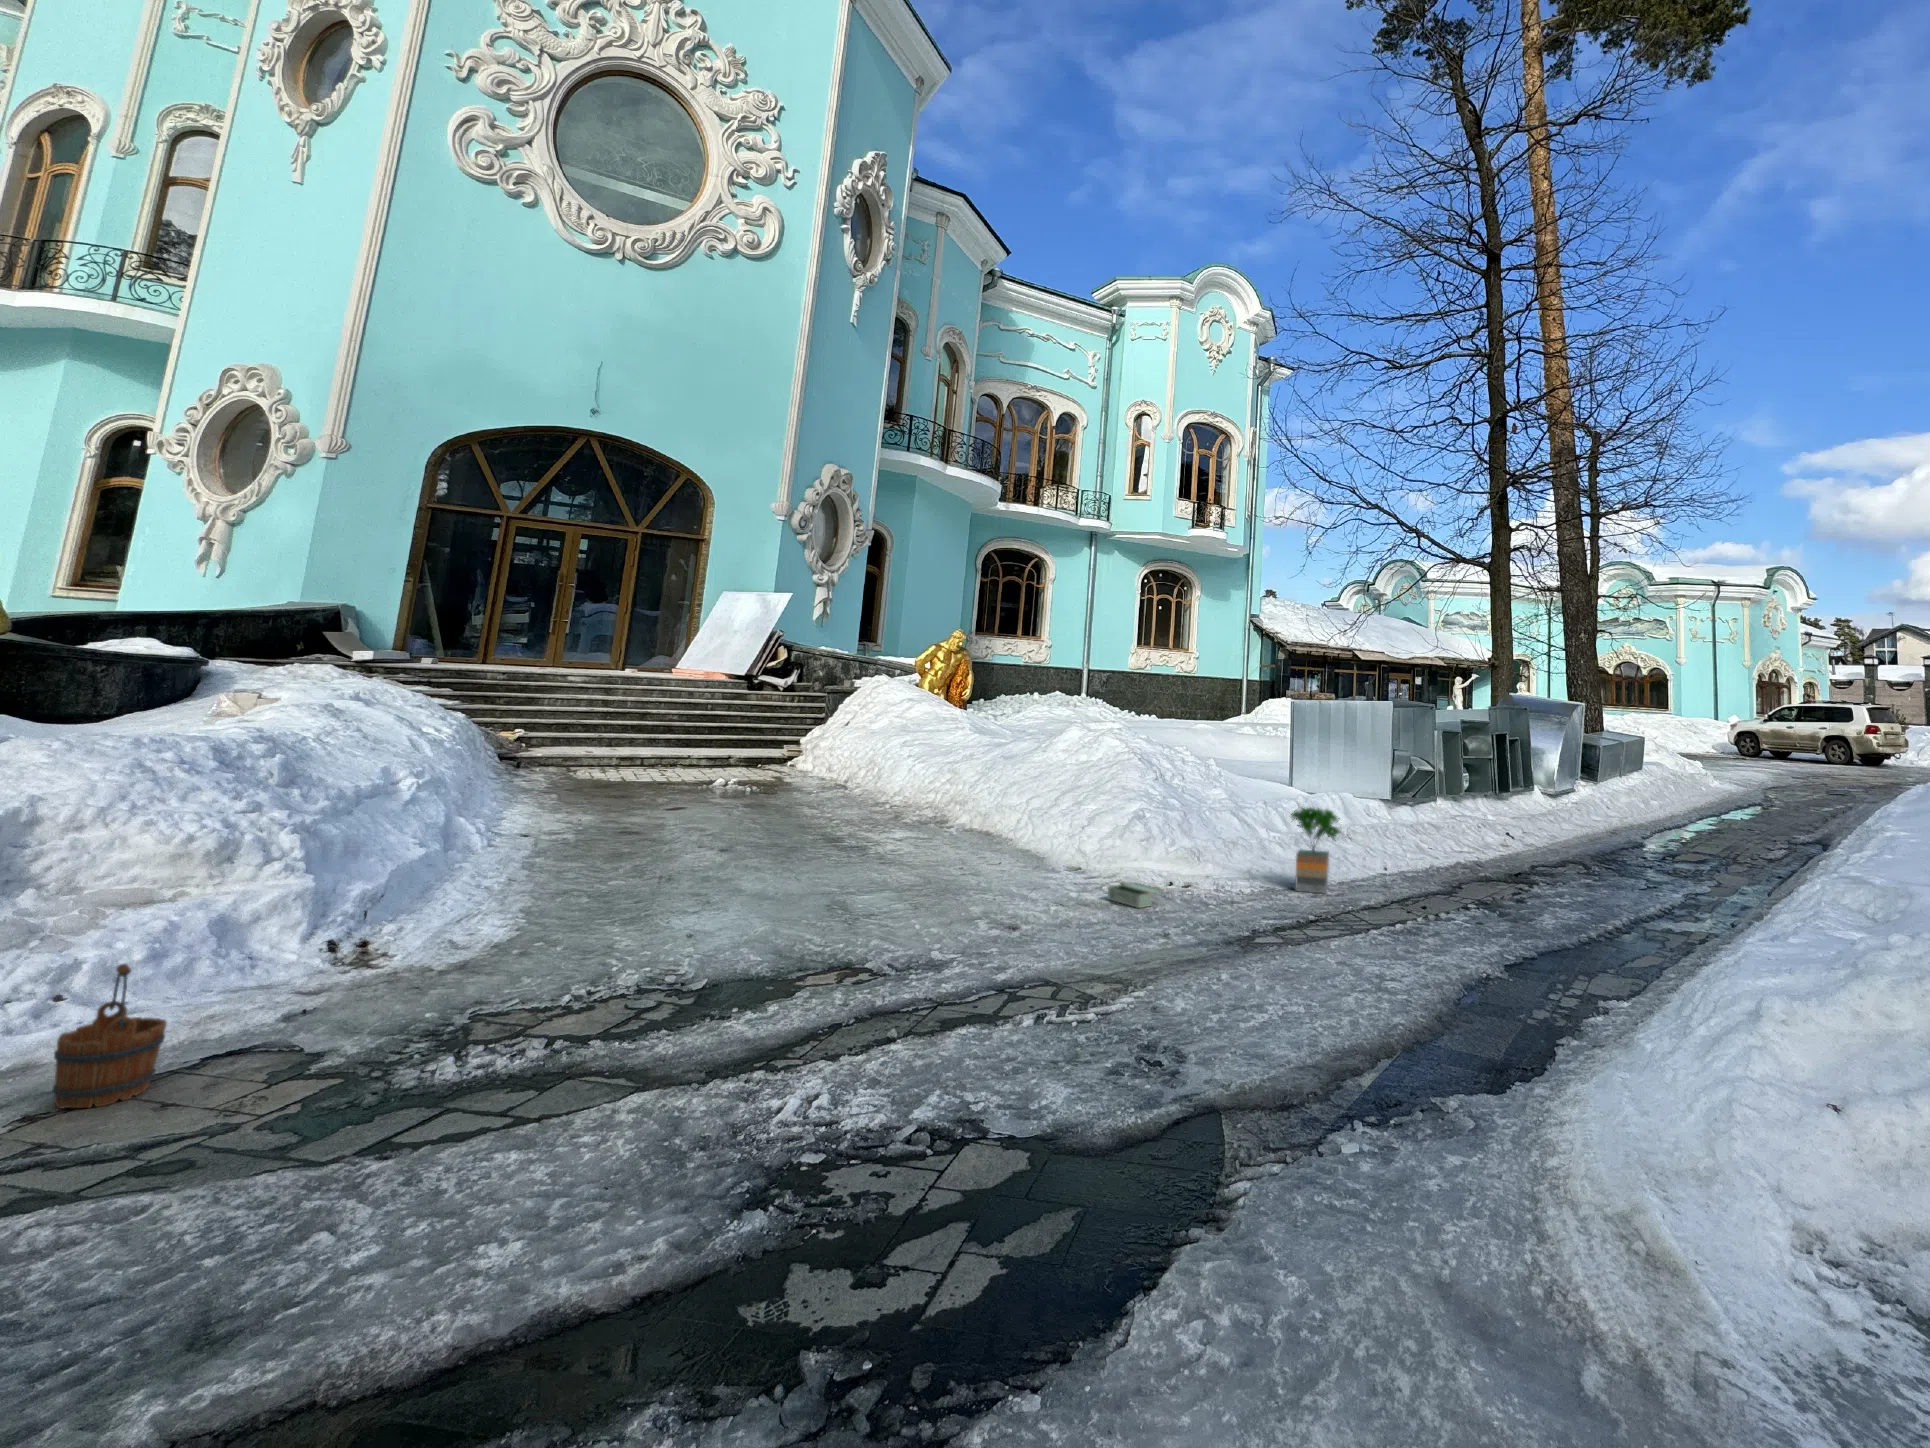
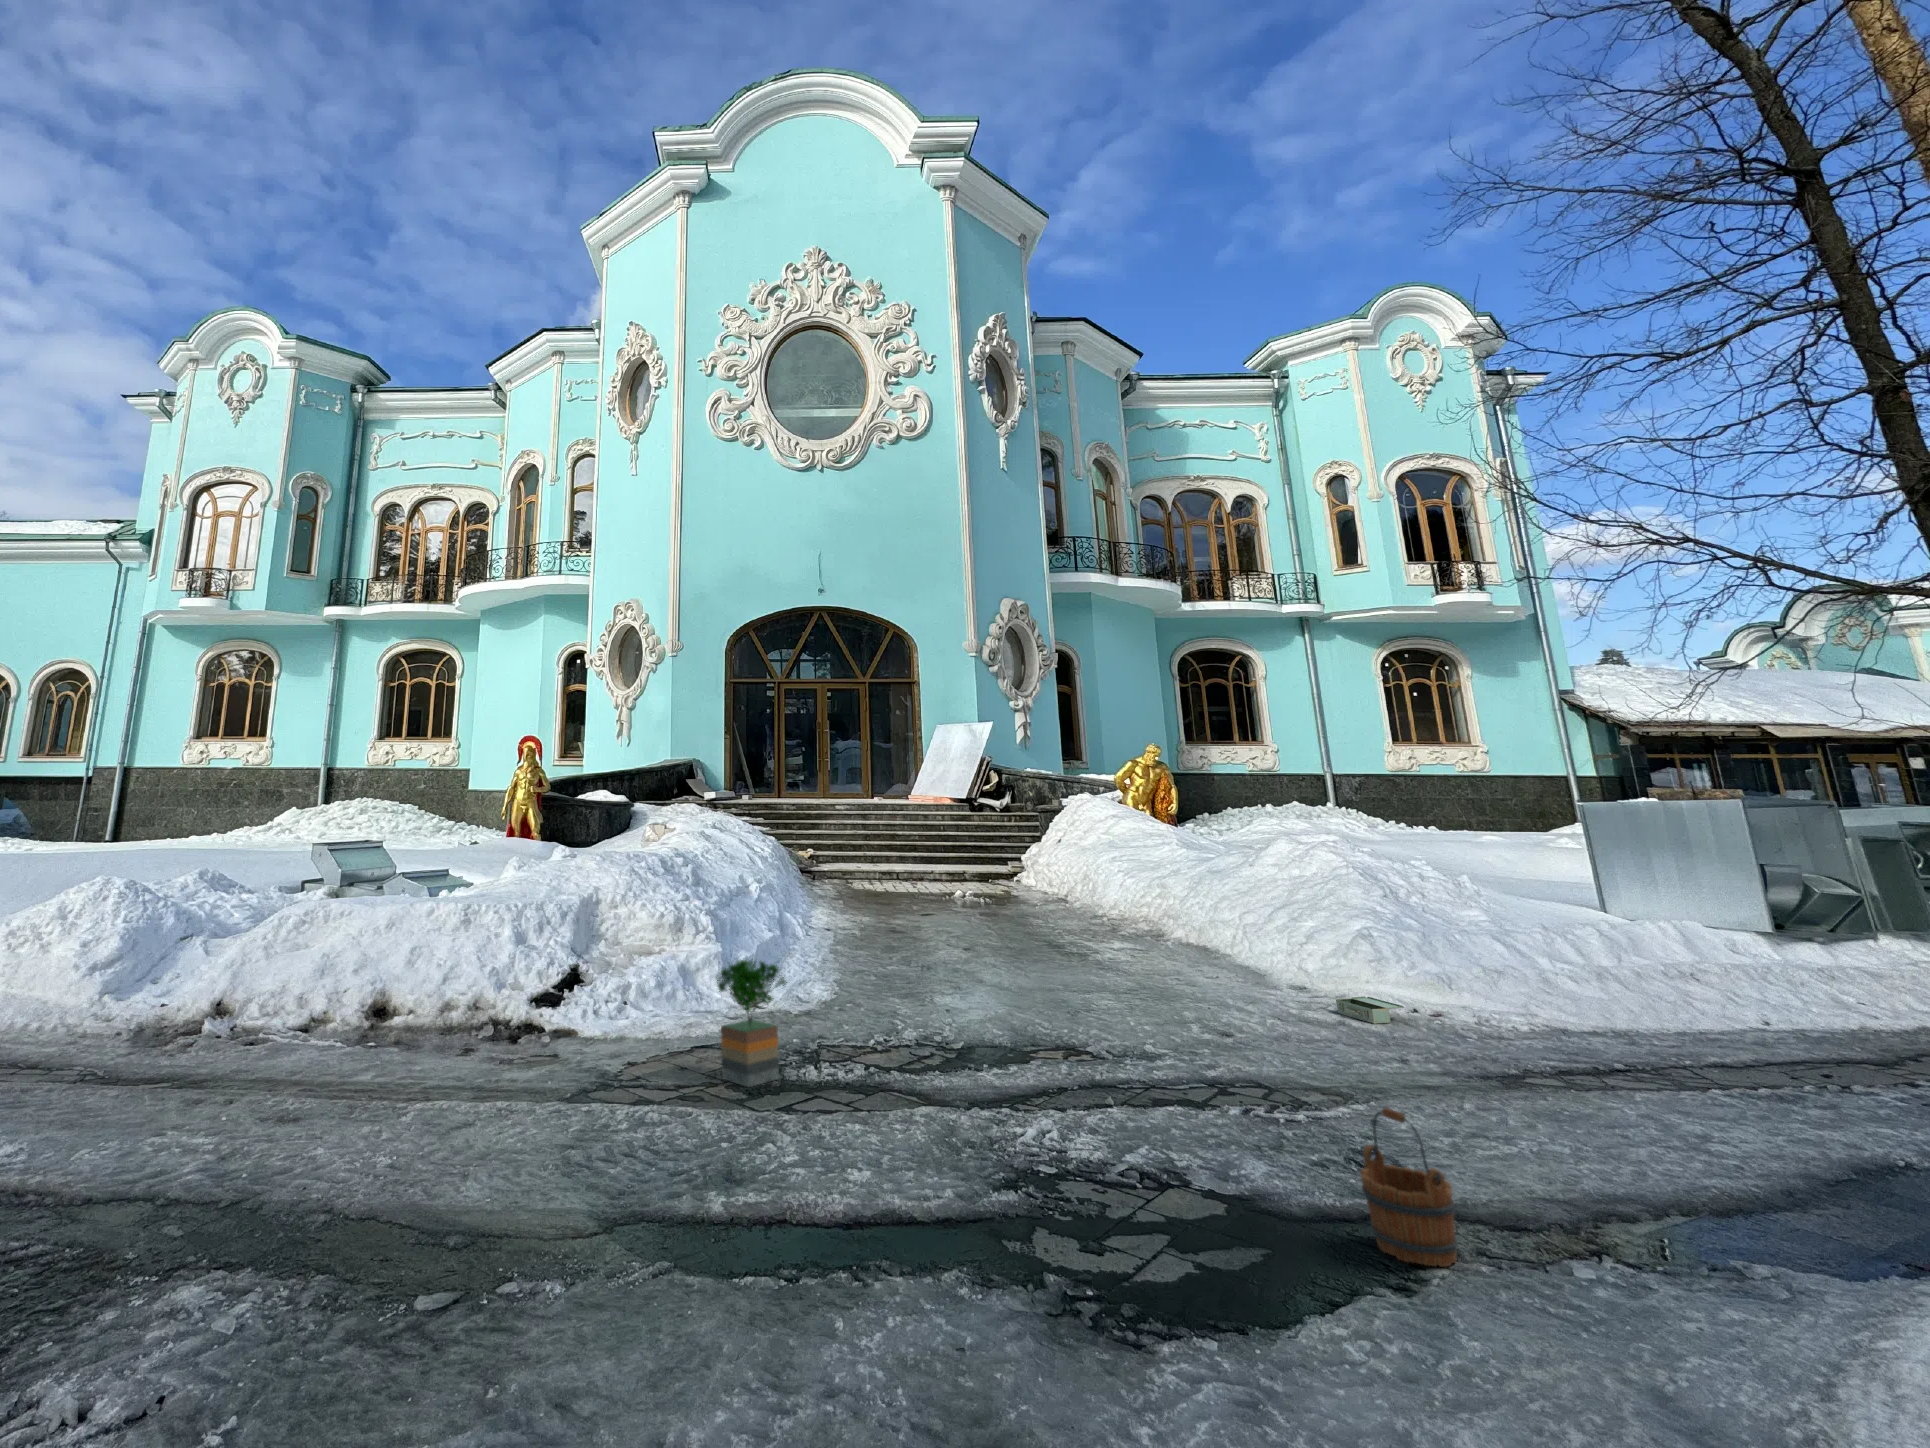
potted tree: present [1291,807,1340,893] -> present [716,960,787,1087]
wooden bucket: present [52,964,167,1109] -> present [1361,1108,1458,1267]

